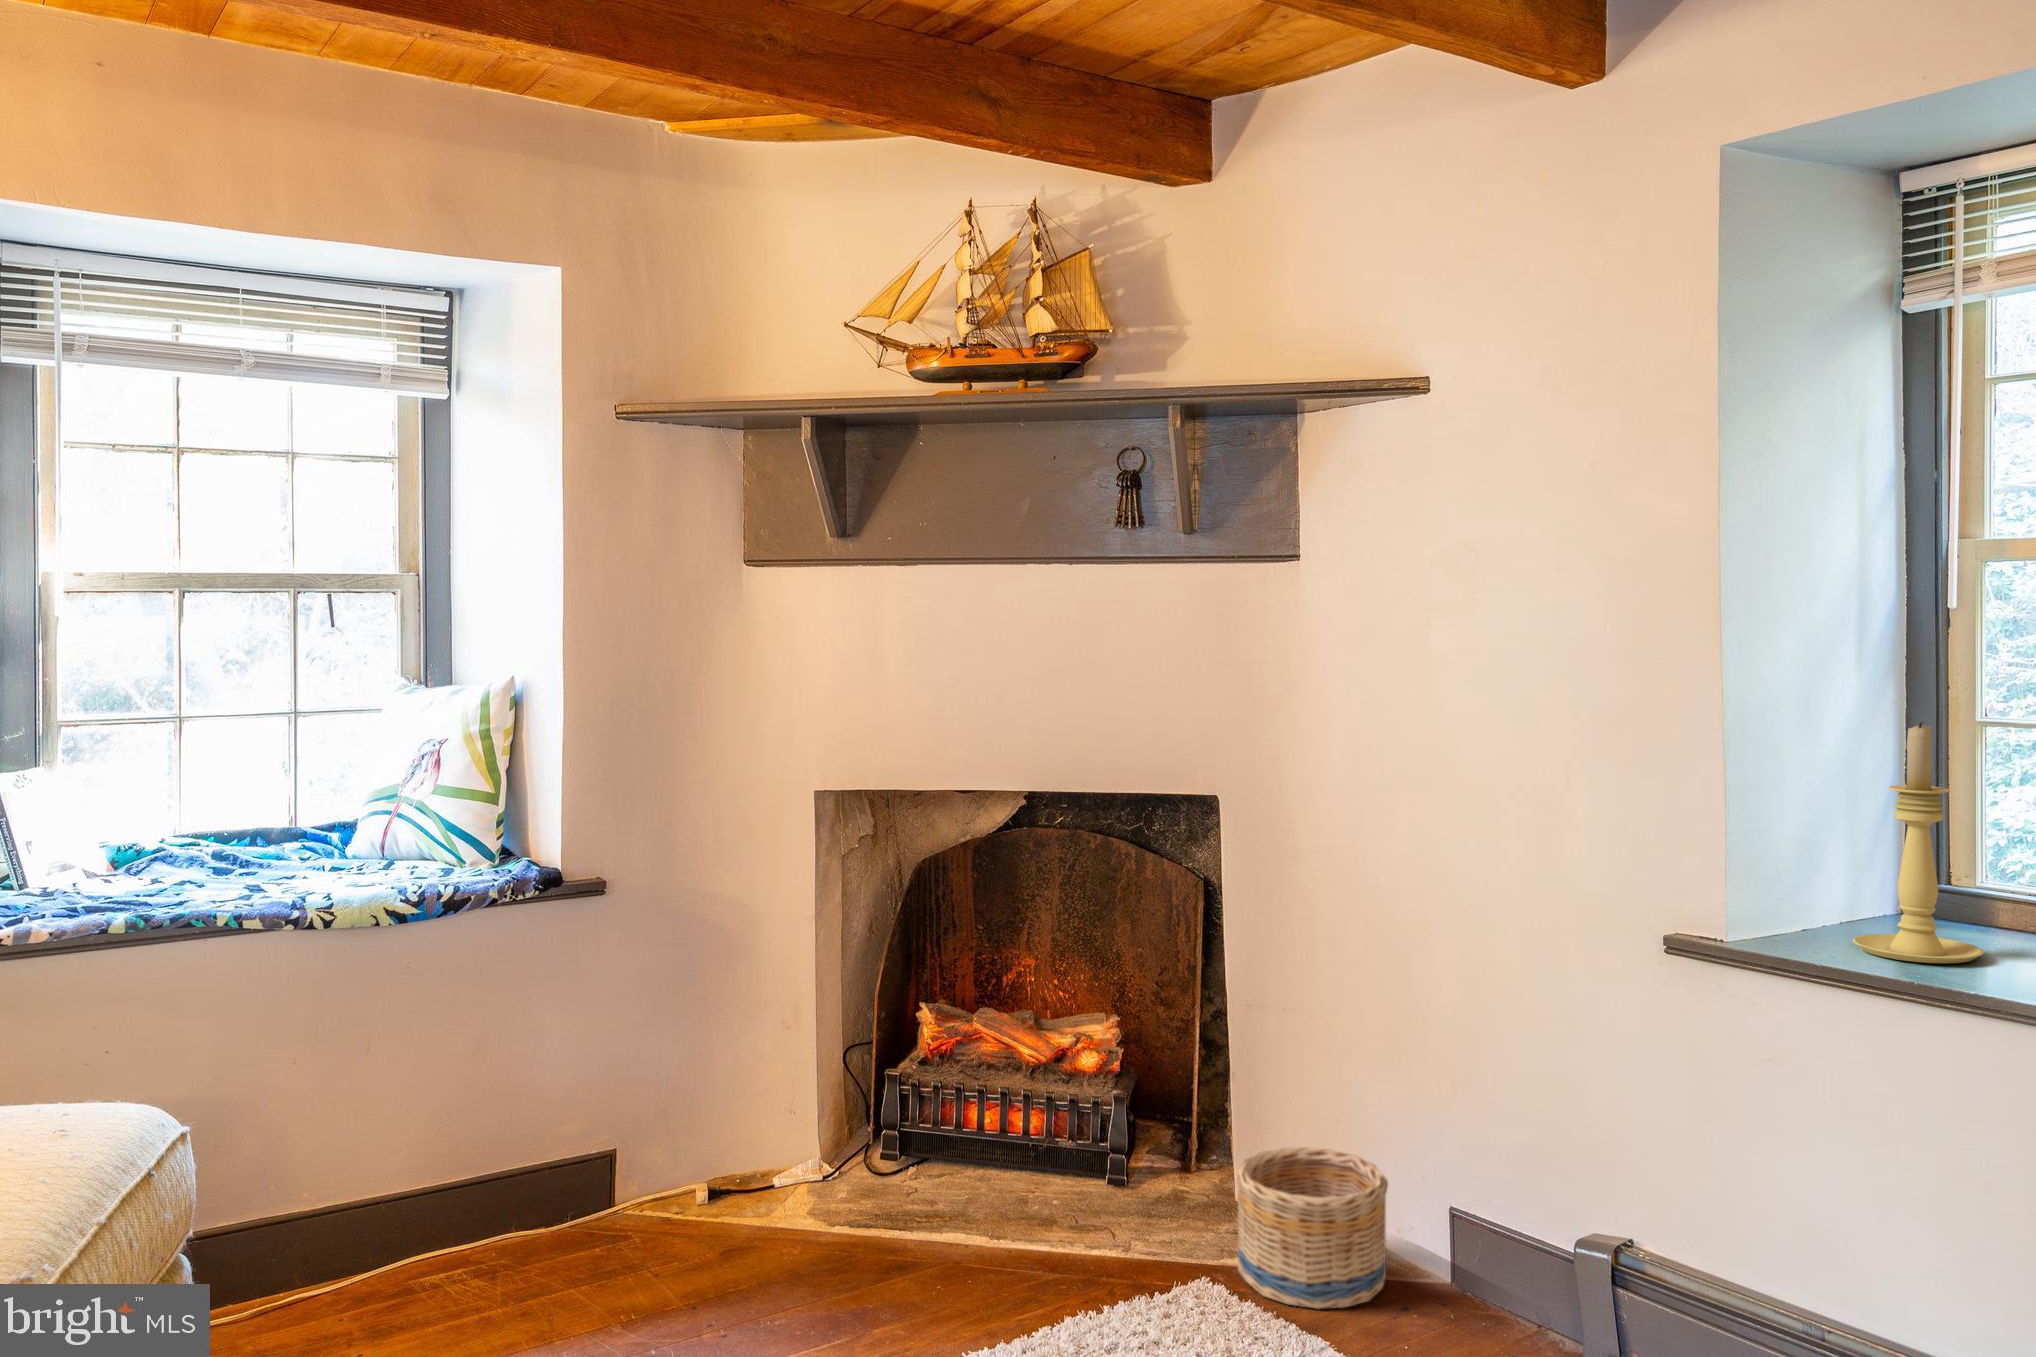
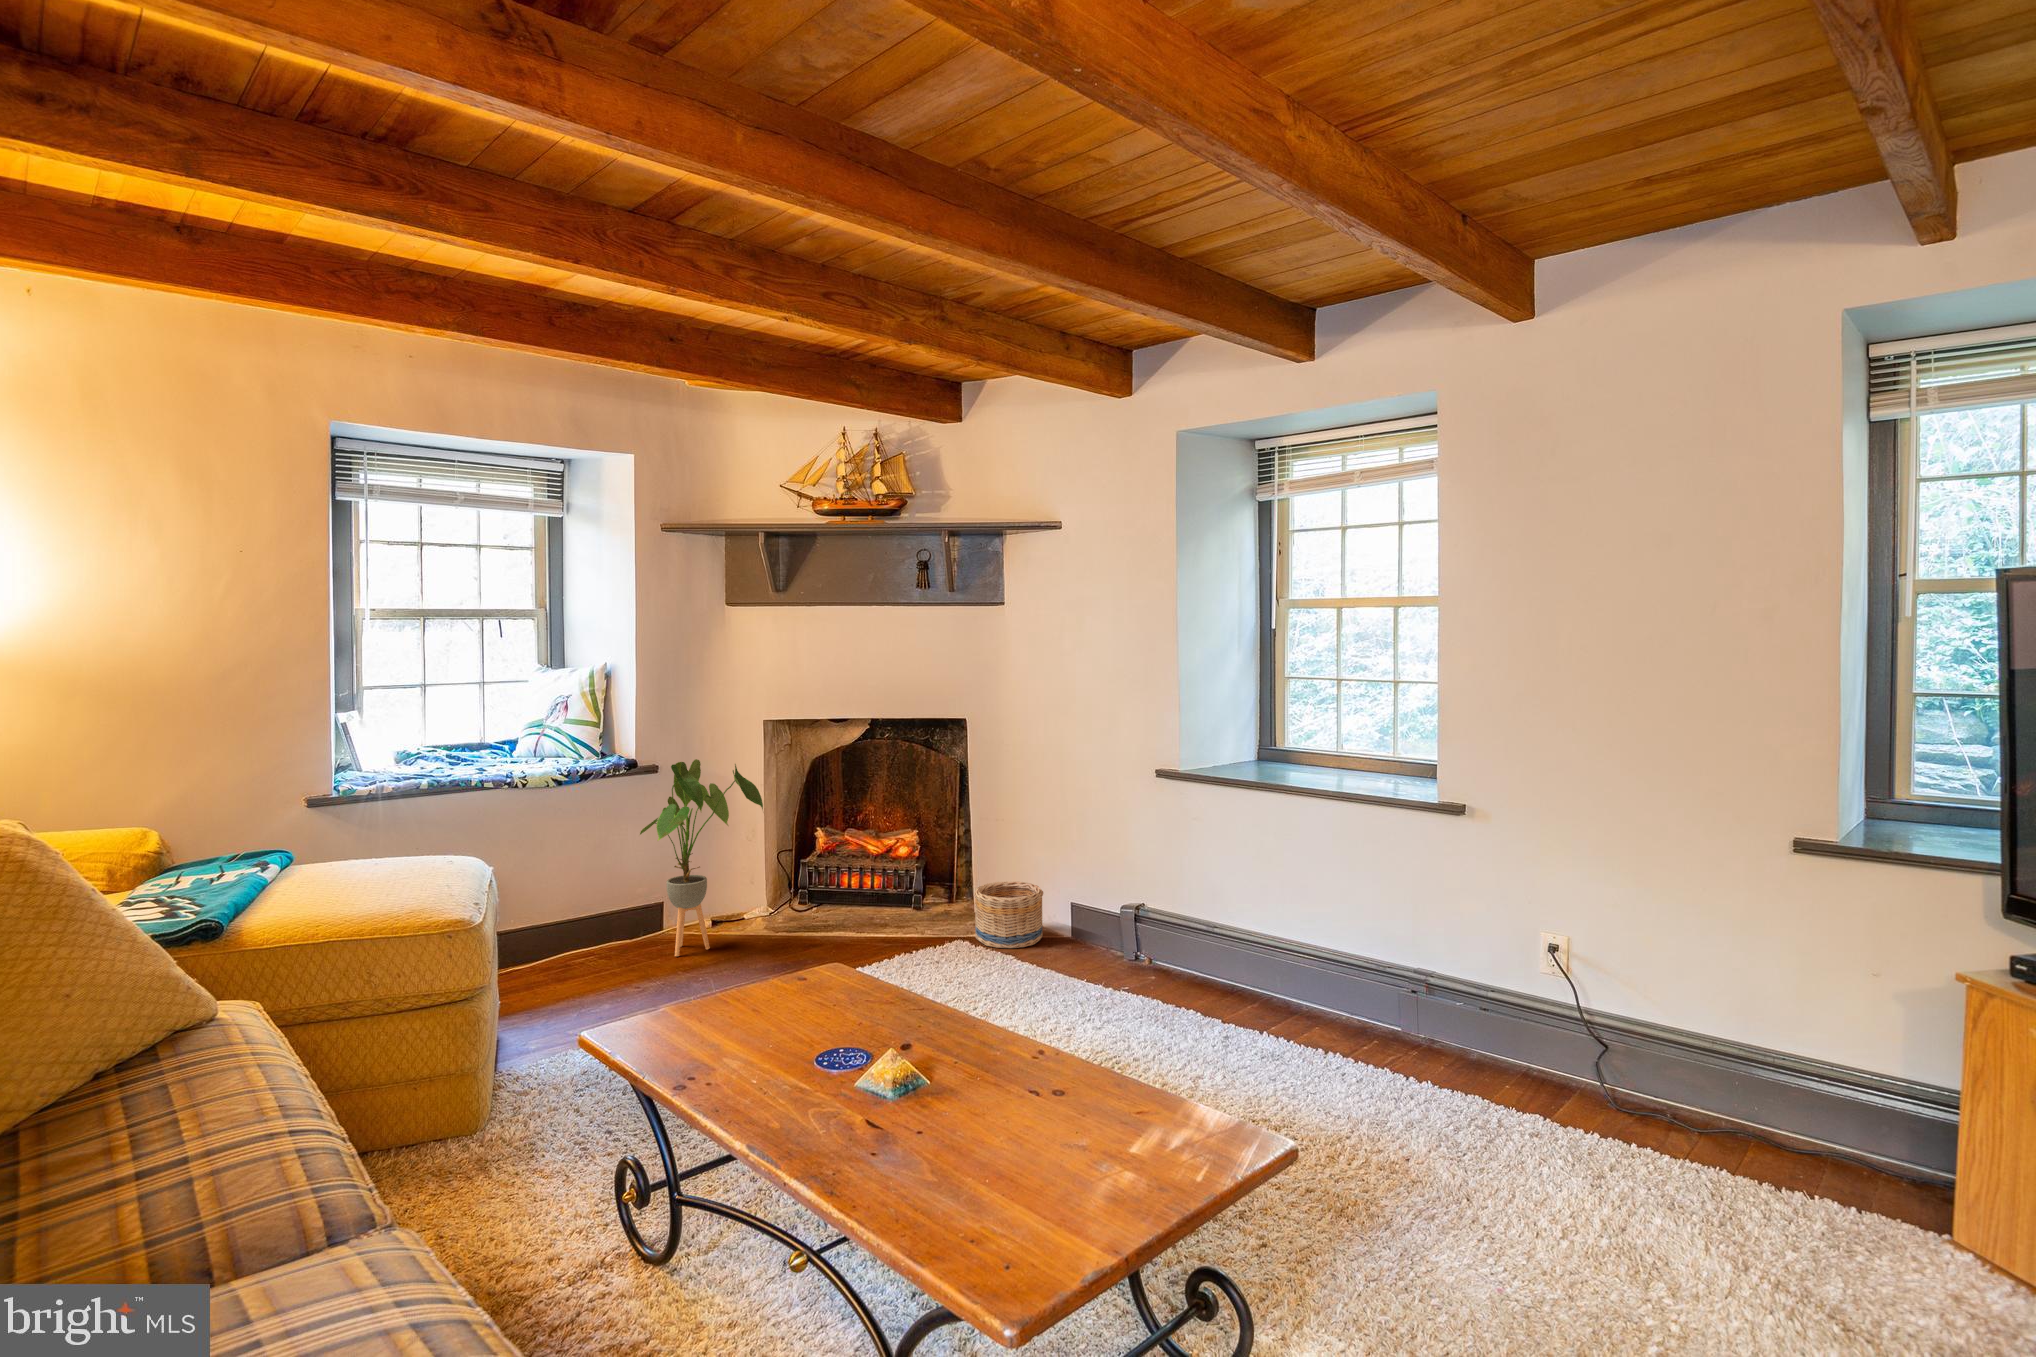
candle holder: present [1853,722,1984,963] -> none [1227,678,1274,777]
house plant: none [554,872,800,1280] -> present [640,759,763,956]

